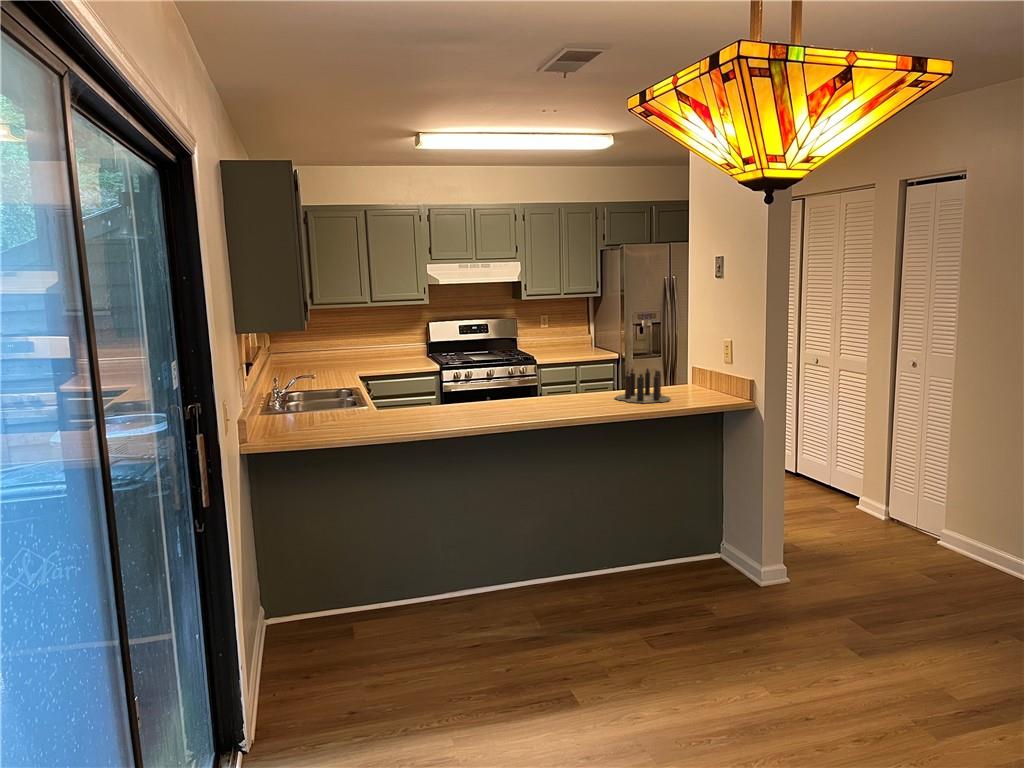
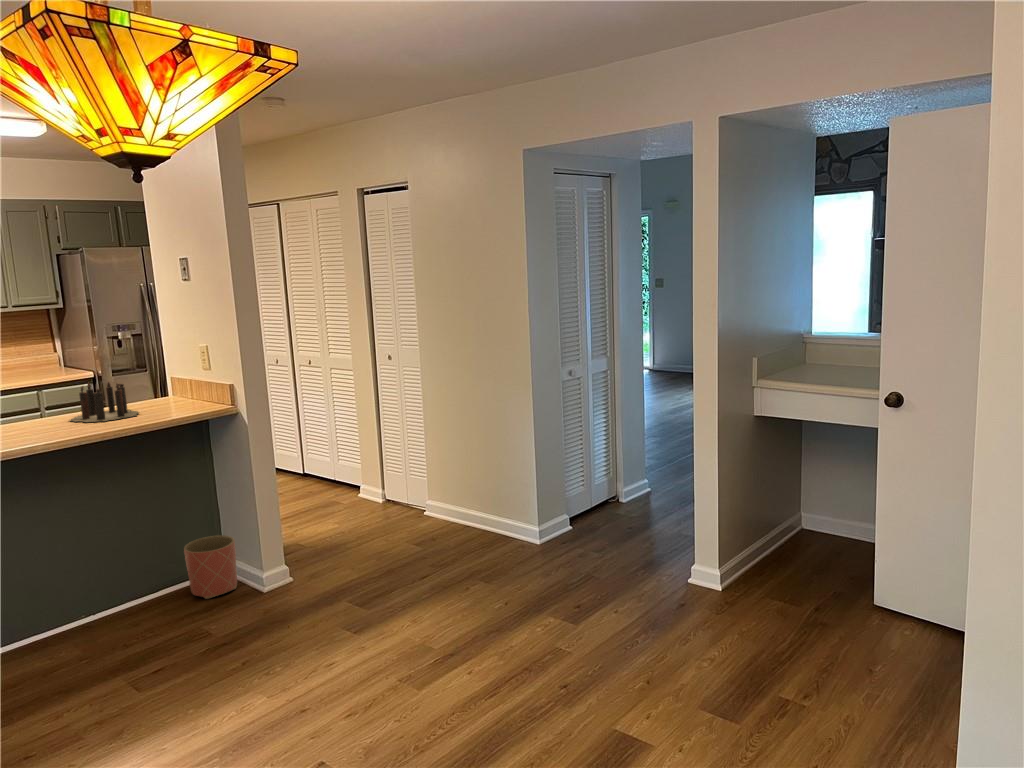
planter: none [693,522,739,580] -> present [184,535,237,599]

